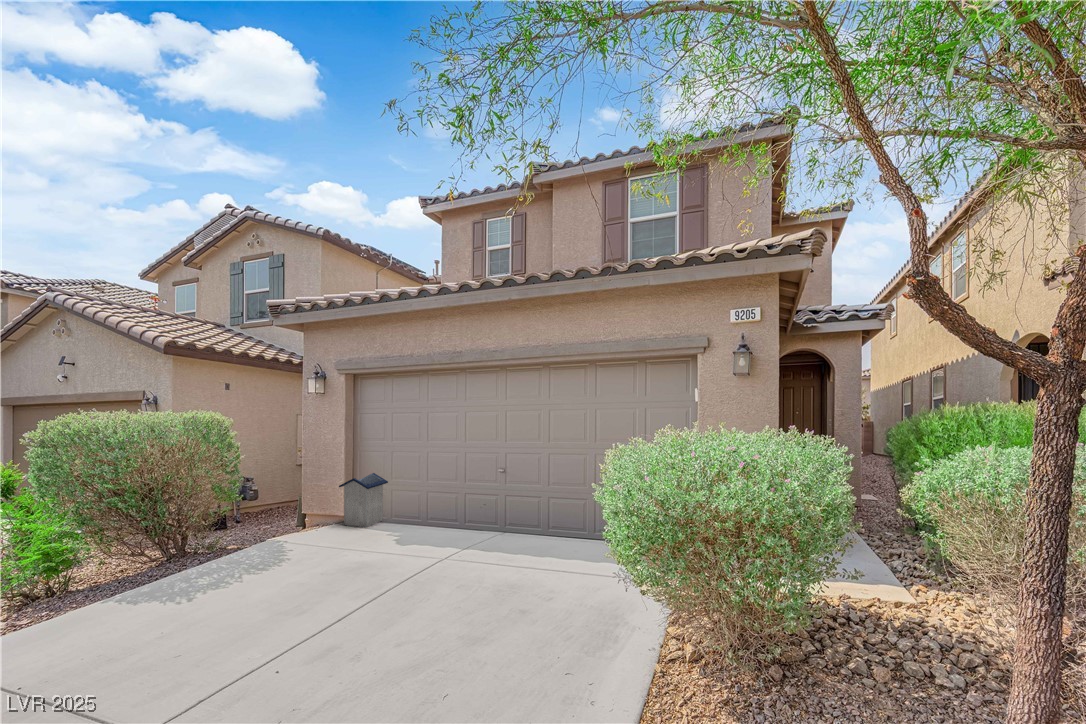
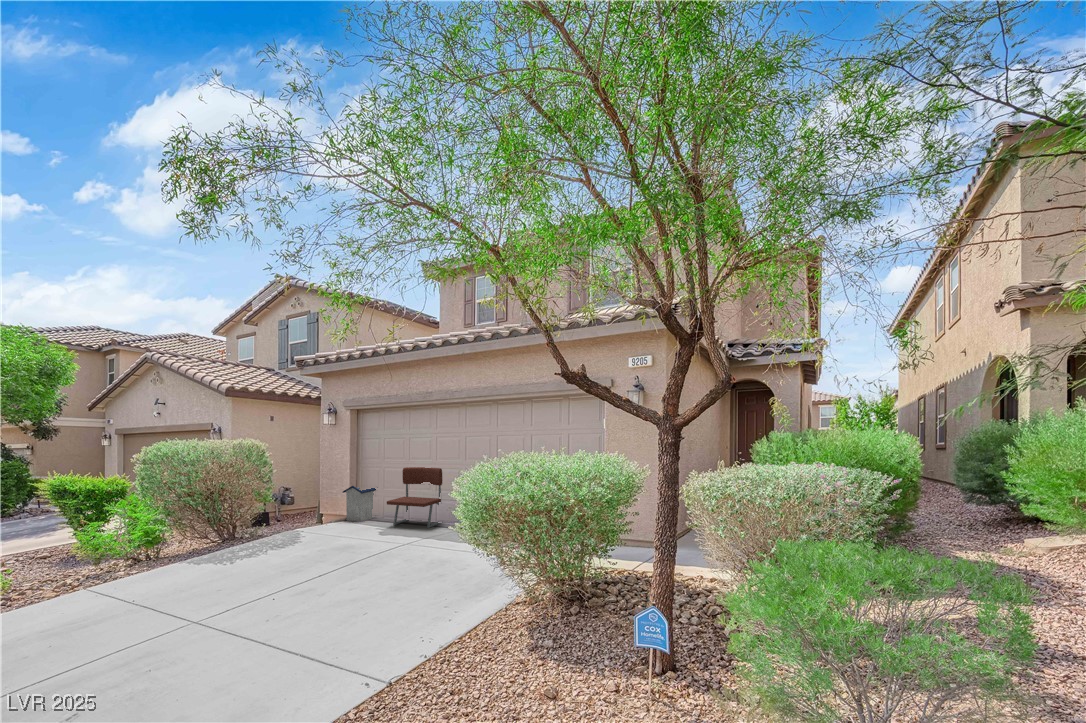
bench: none [408,454,485,538] -> present [387,467,443,528]

